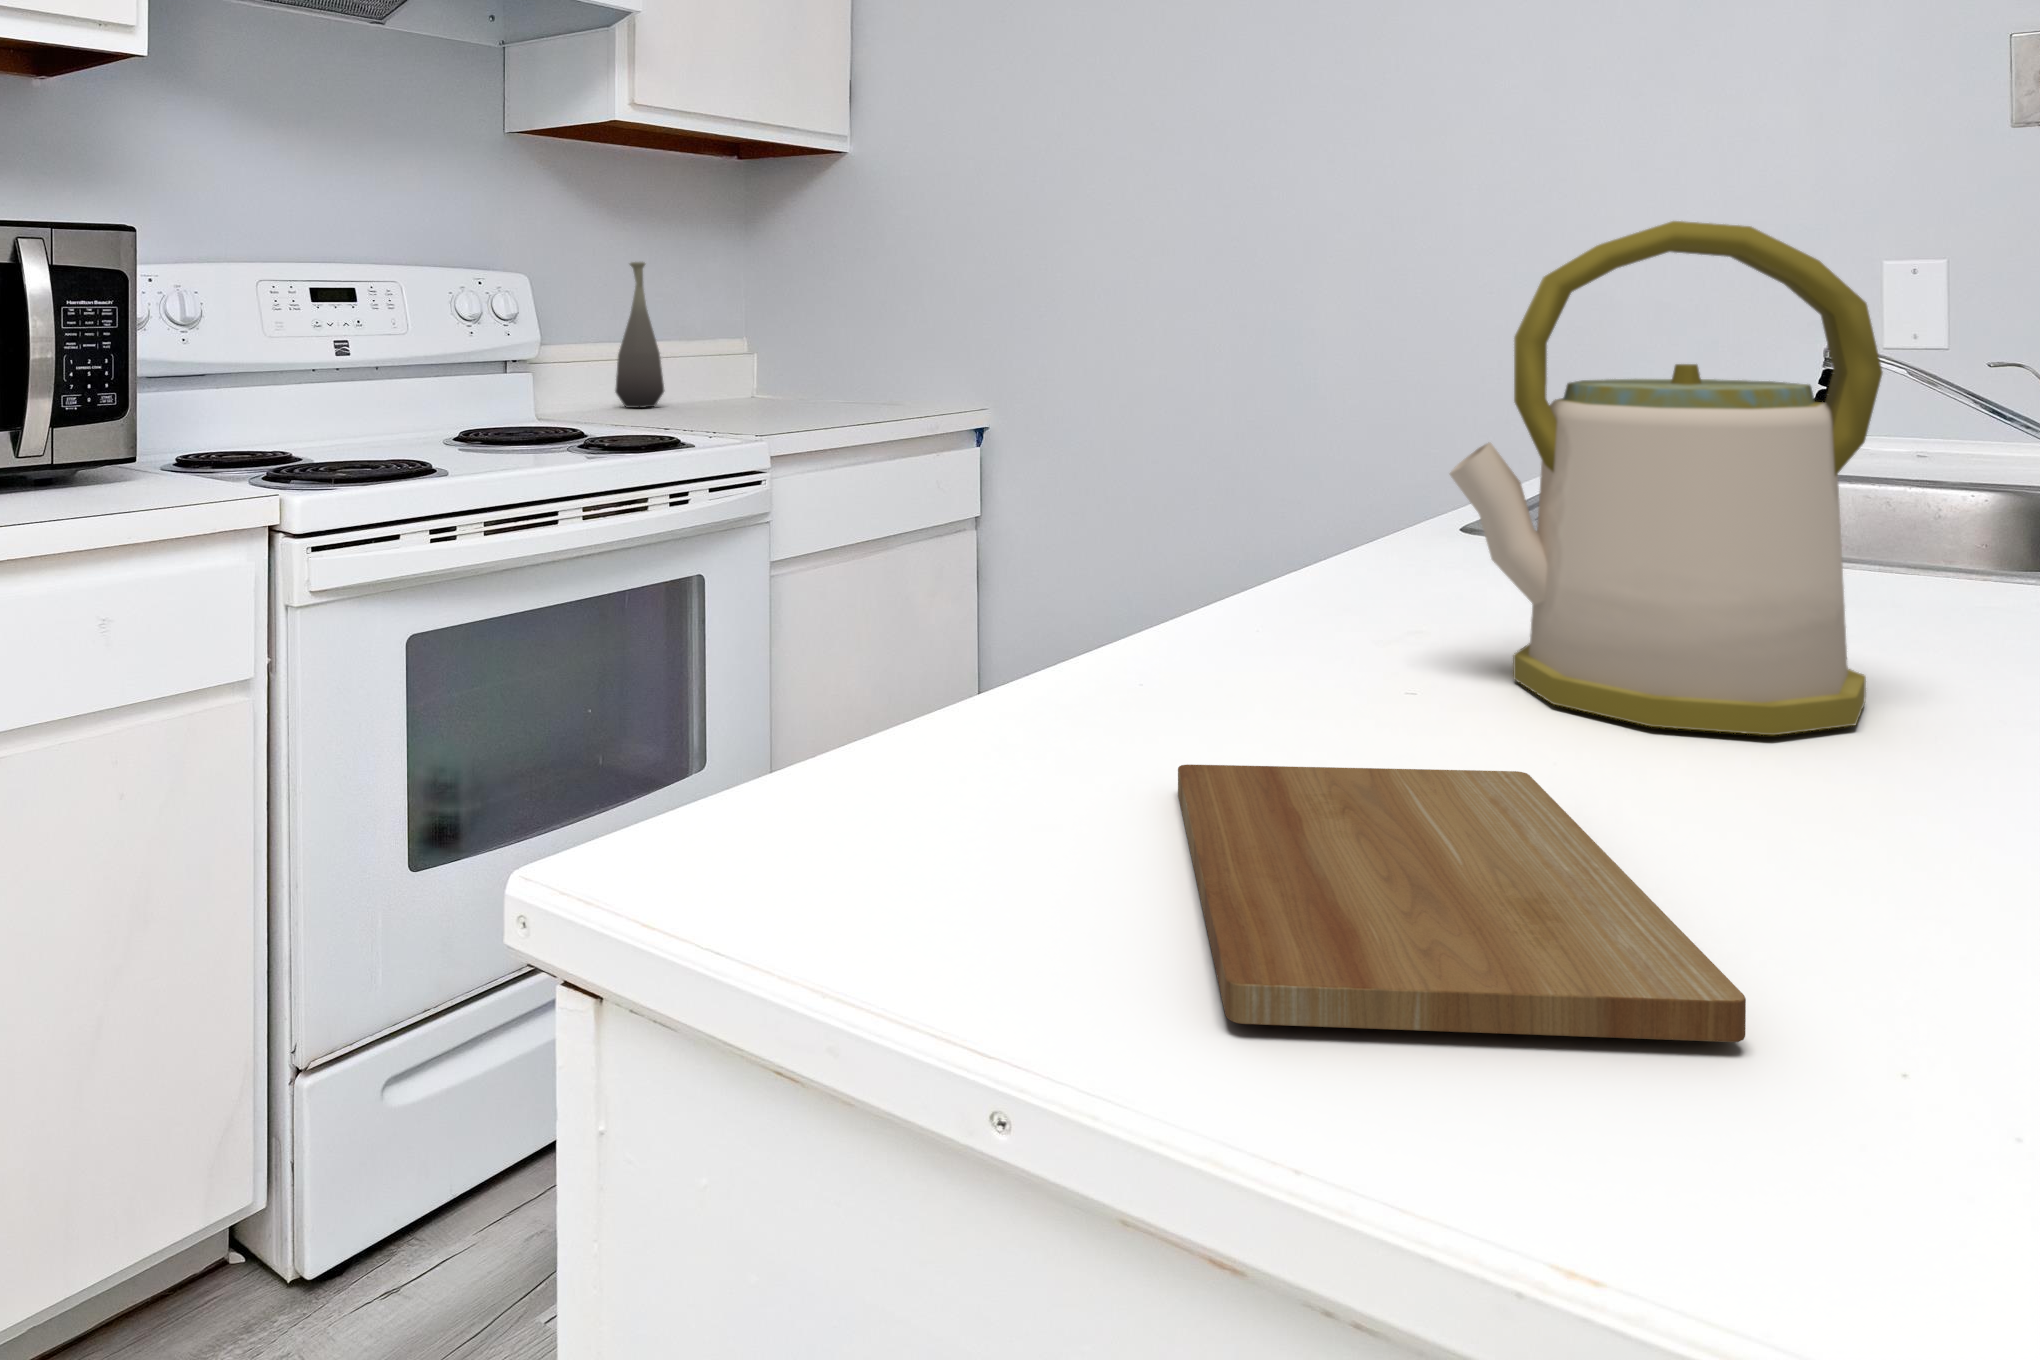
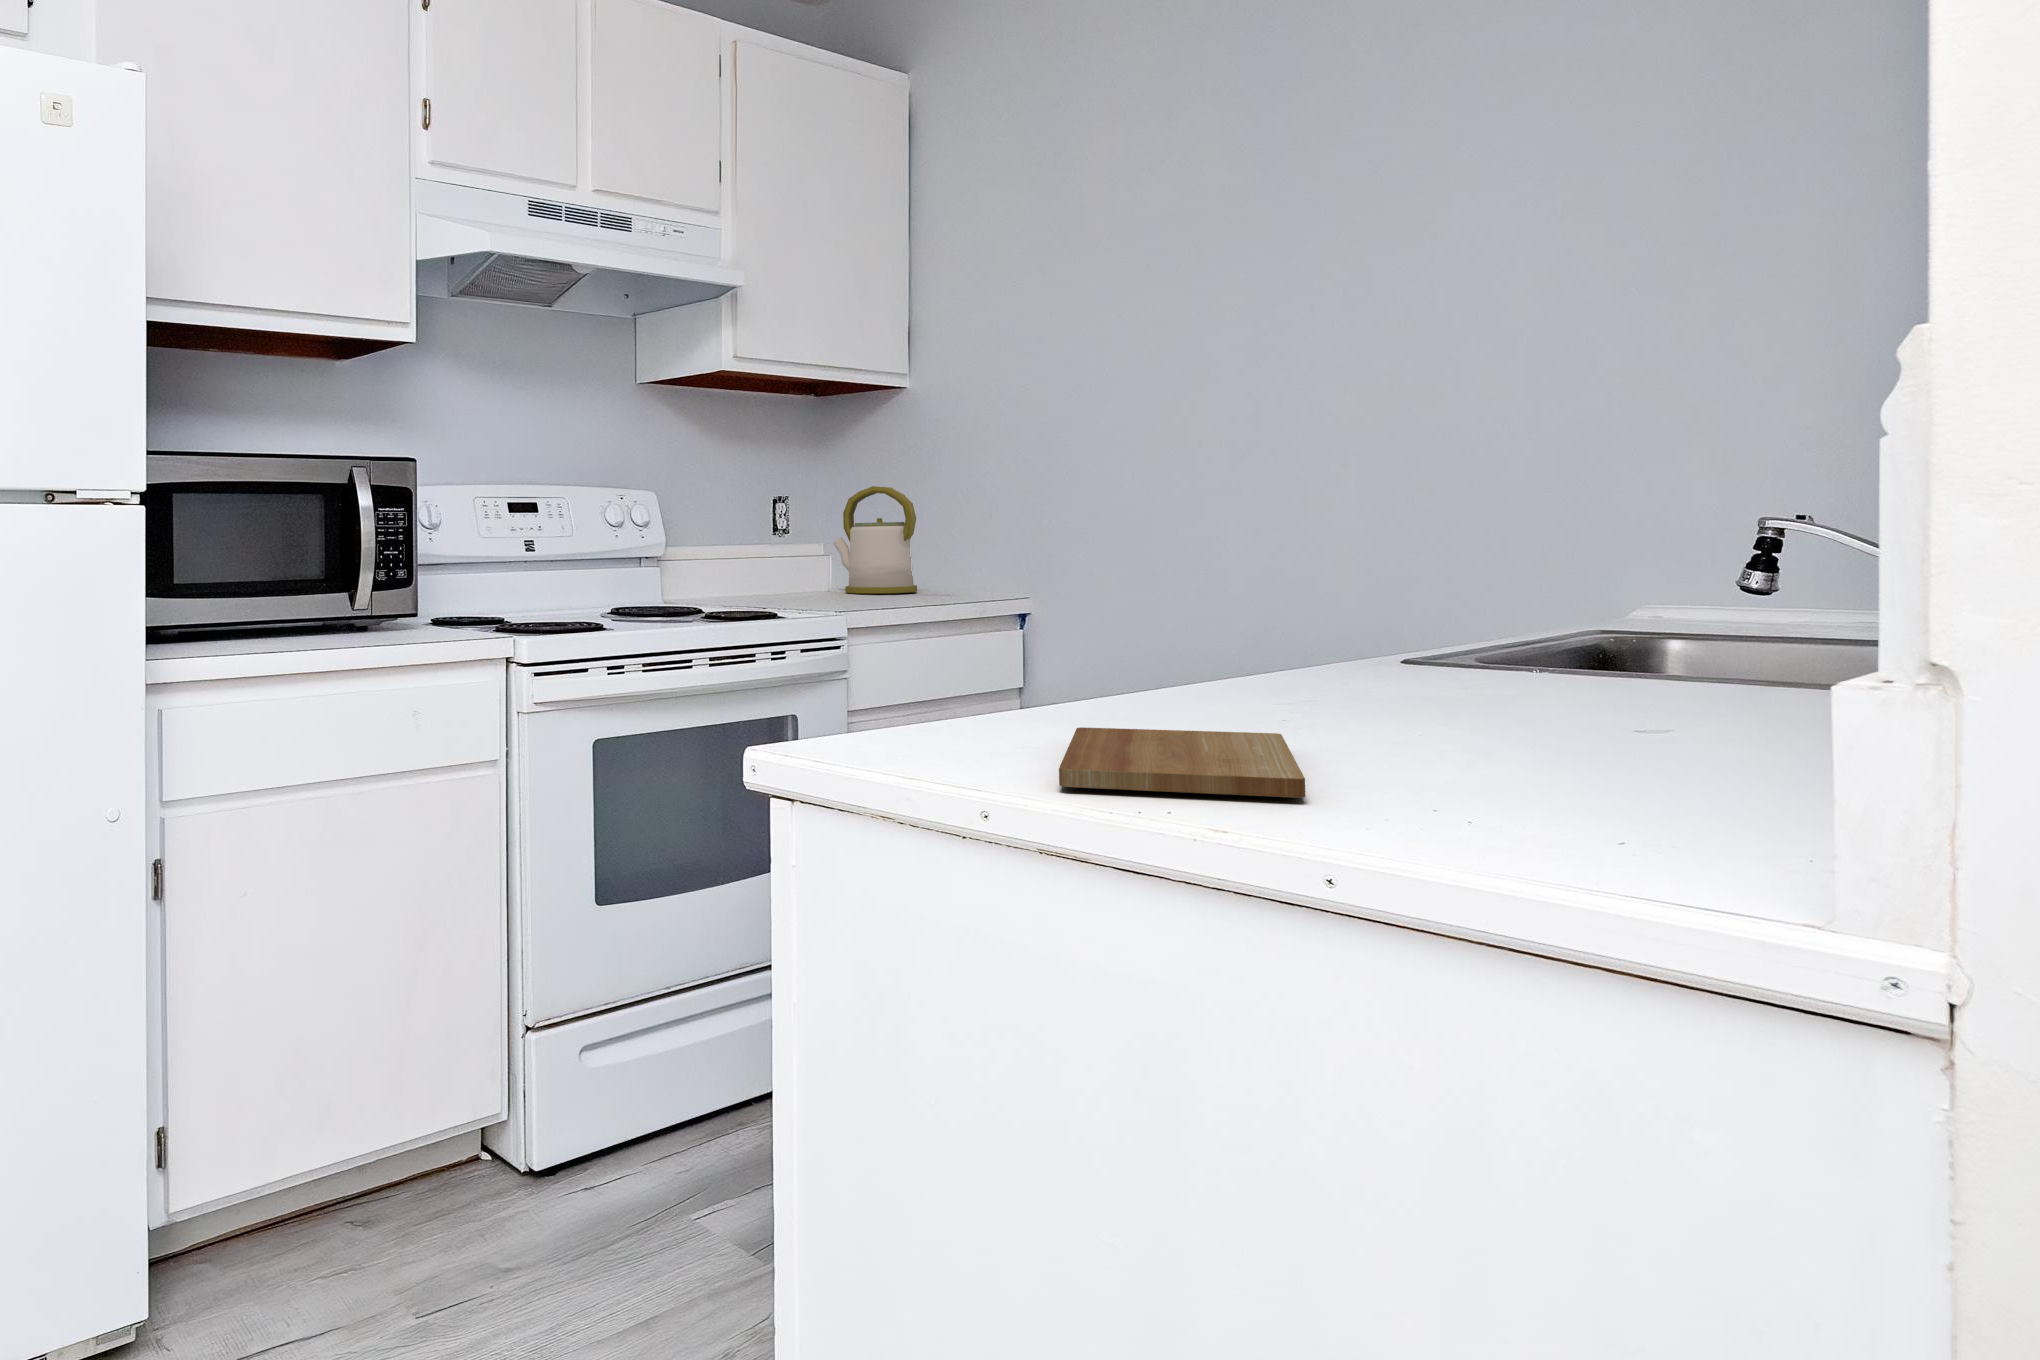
kettle: present [1450,221,1883,735] -> present [833,486,917,593]
bottle: present [615,262,664,408] -> none [722,476,761,593]

